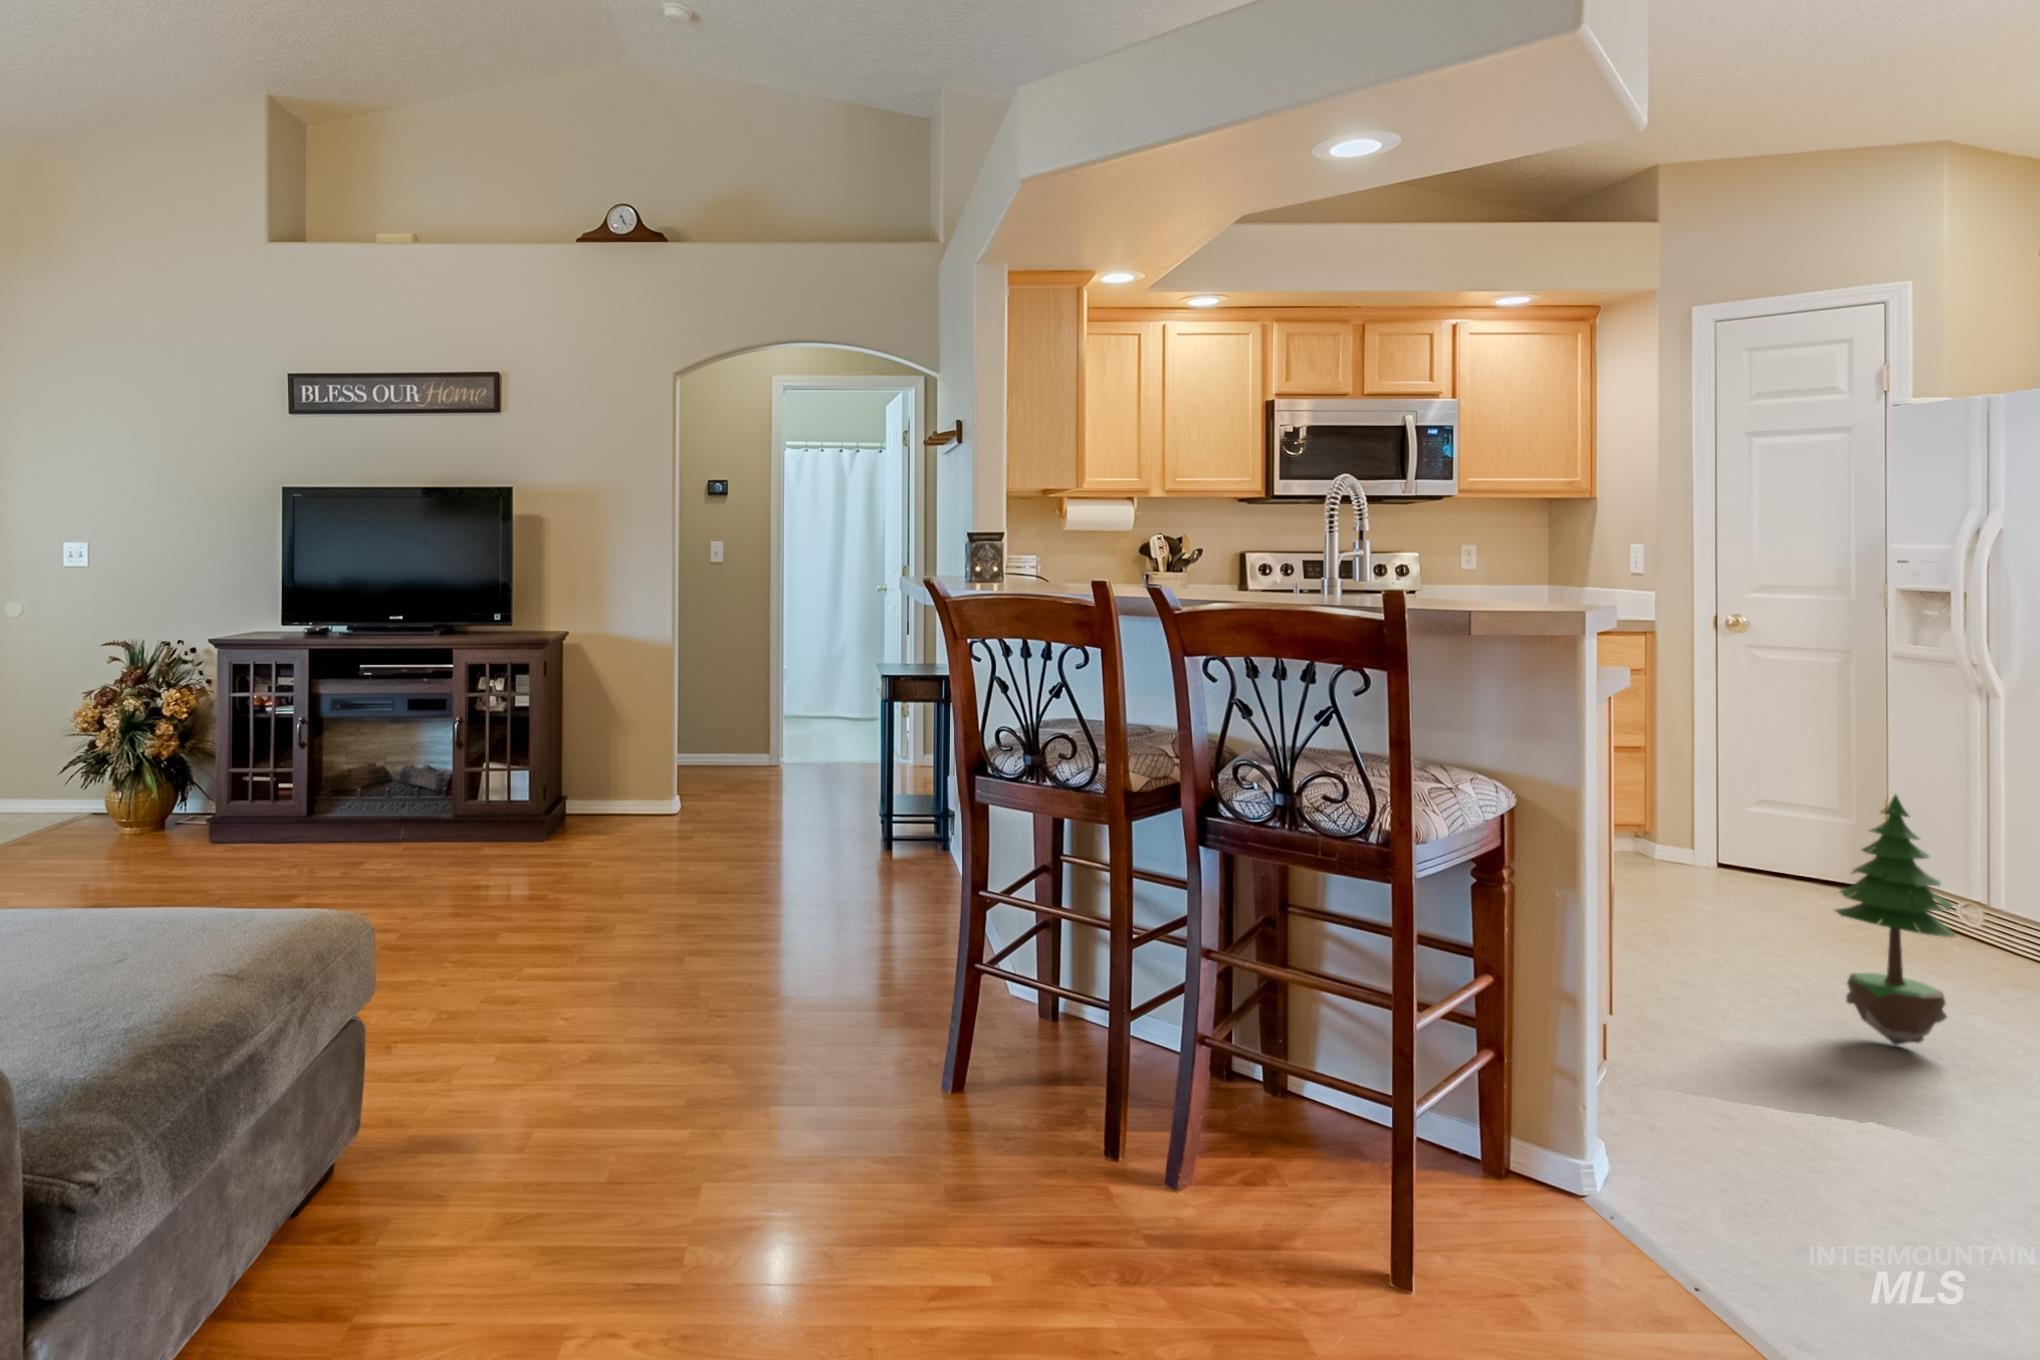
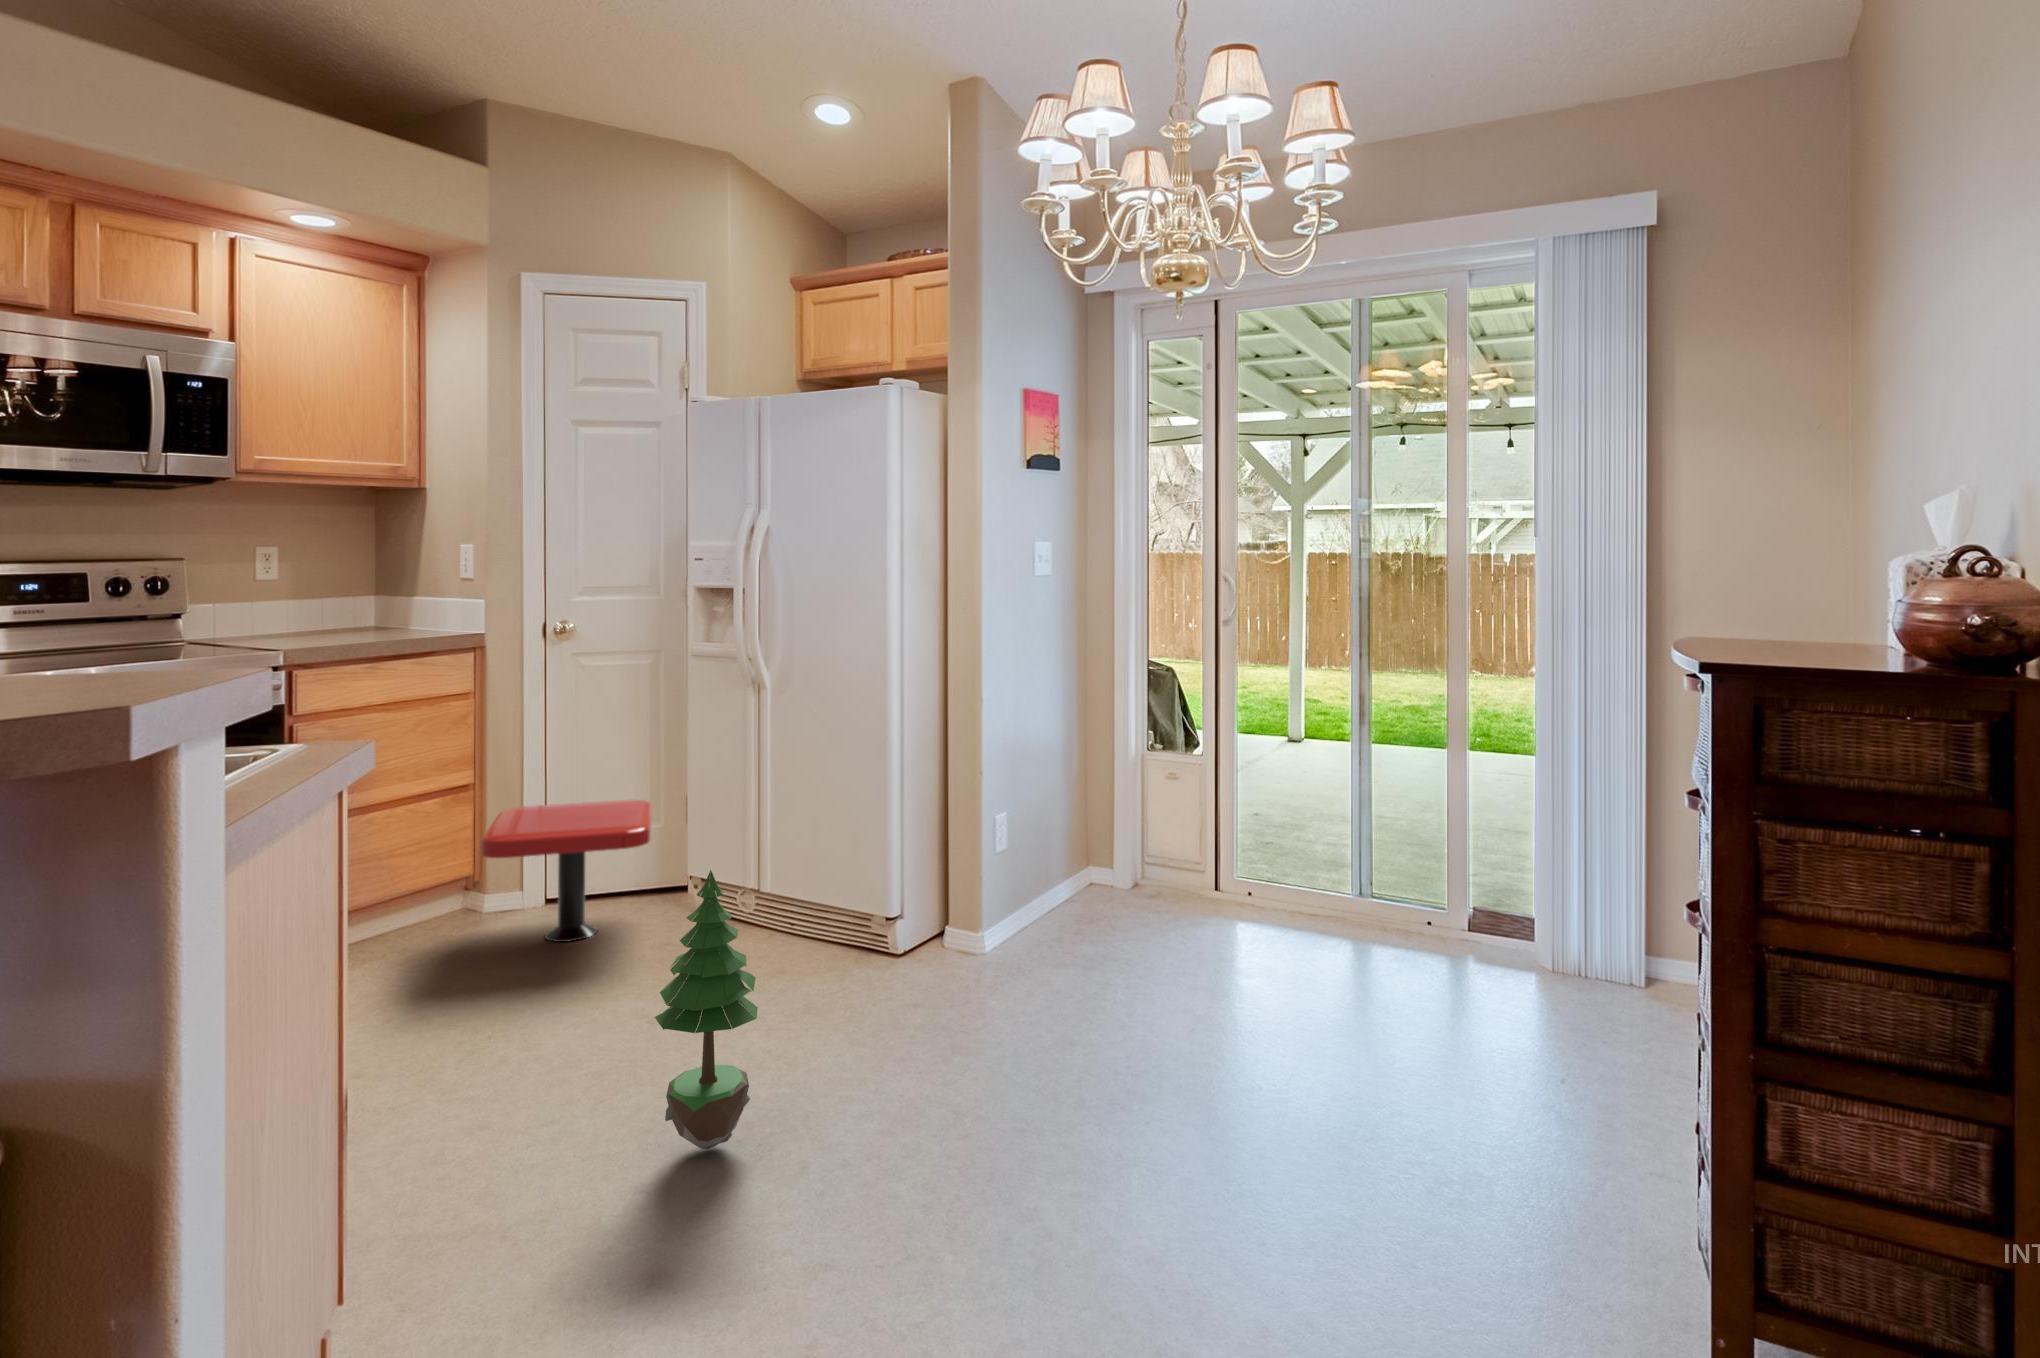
pedestal table: none [1654,776,1842,903] -> present [481,800,652,942]

